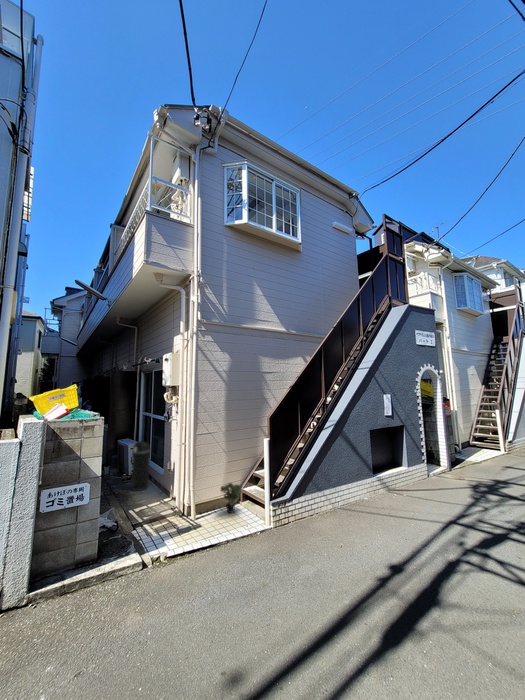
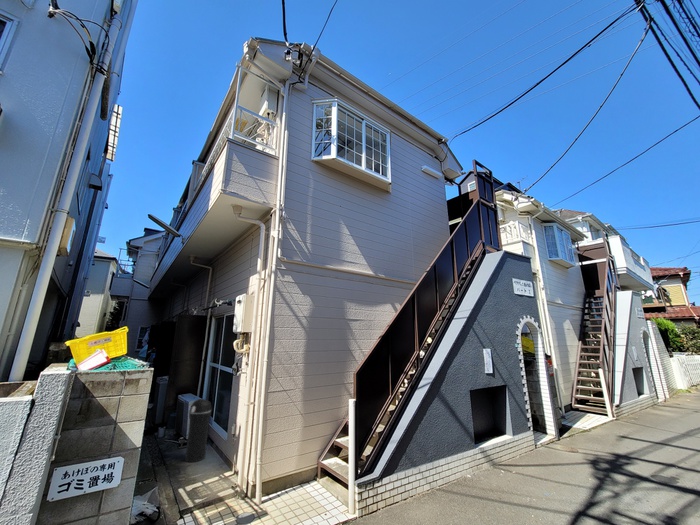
potted plant: present [221,483,242,513] -> none [293,454,321,495]

